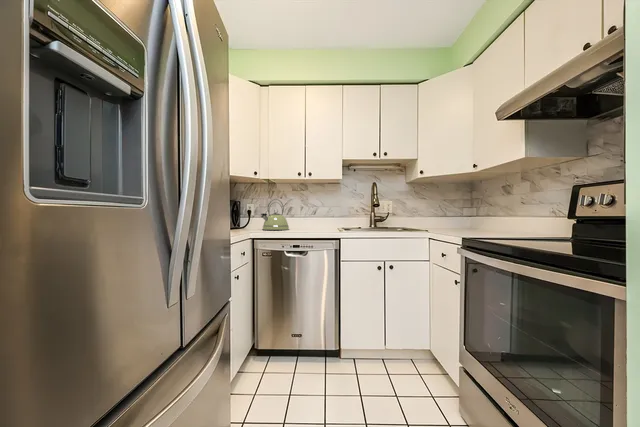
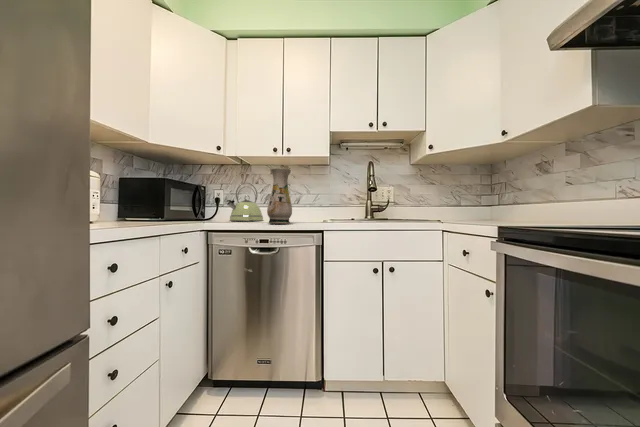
vase: none [297,192,316,233] -> present [267,169,292,224]

